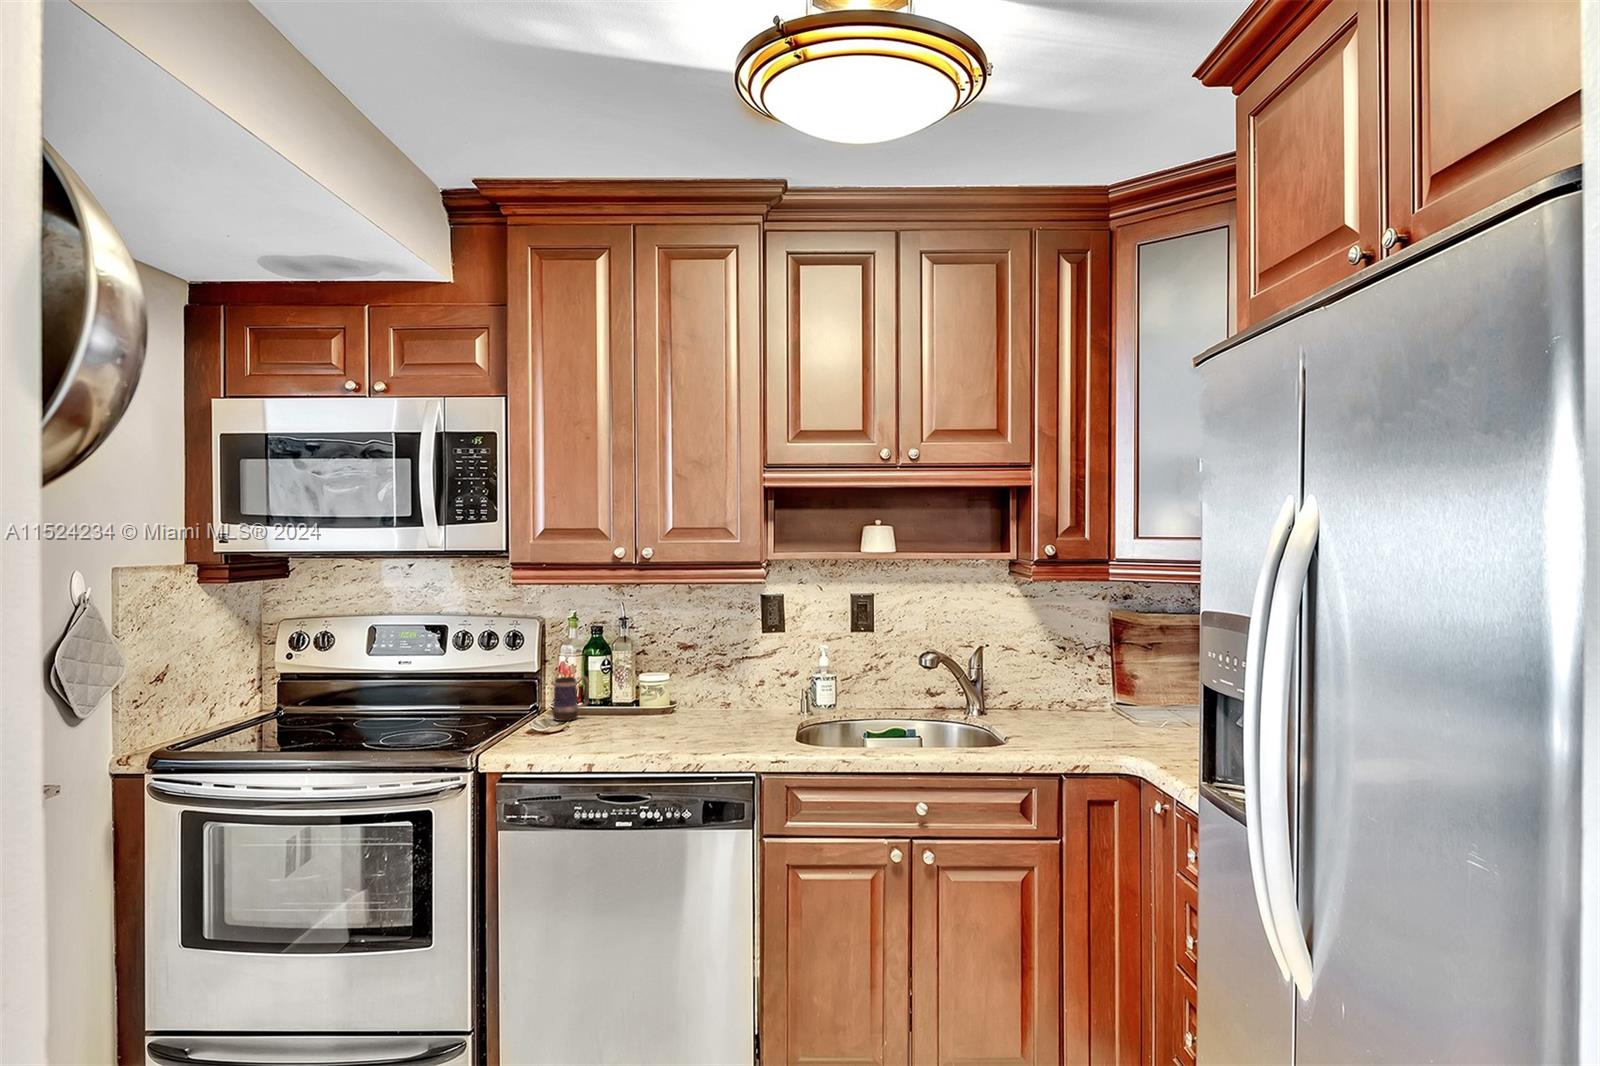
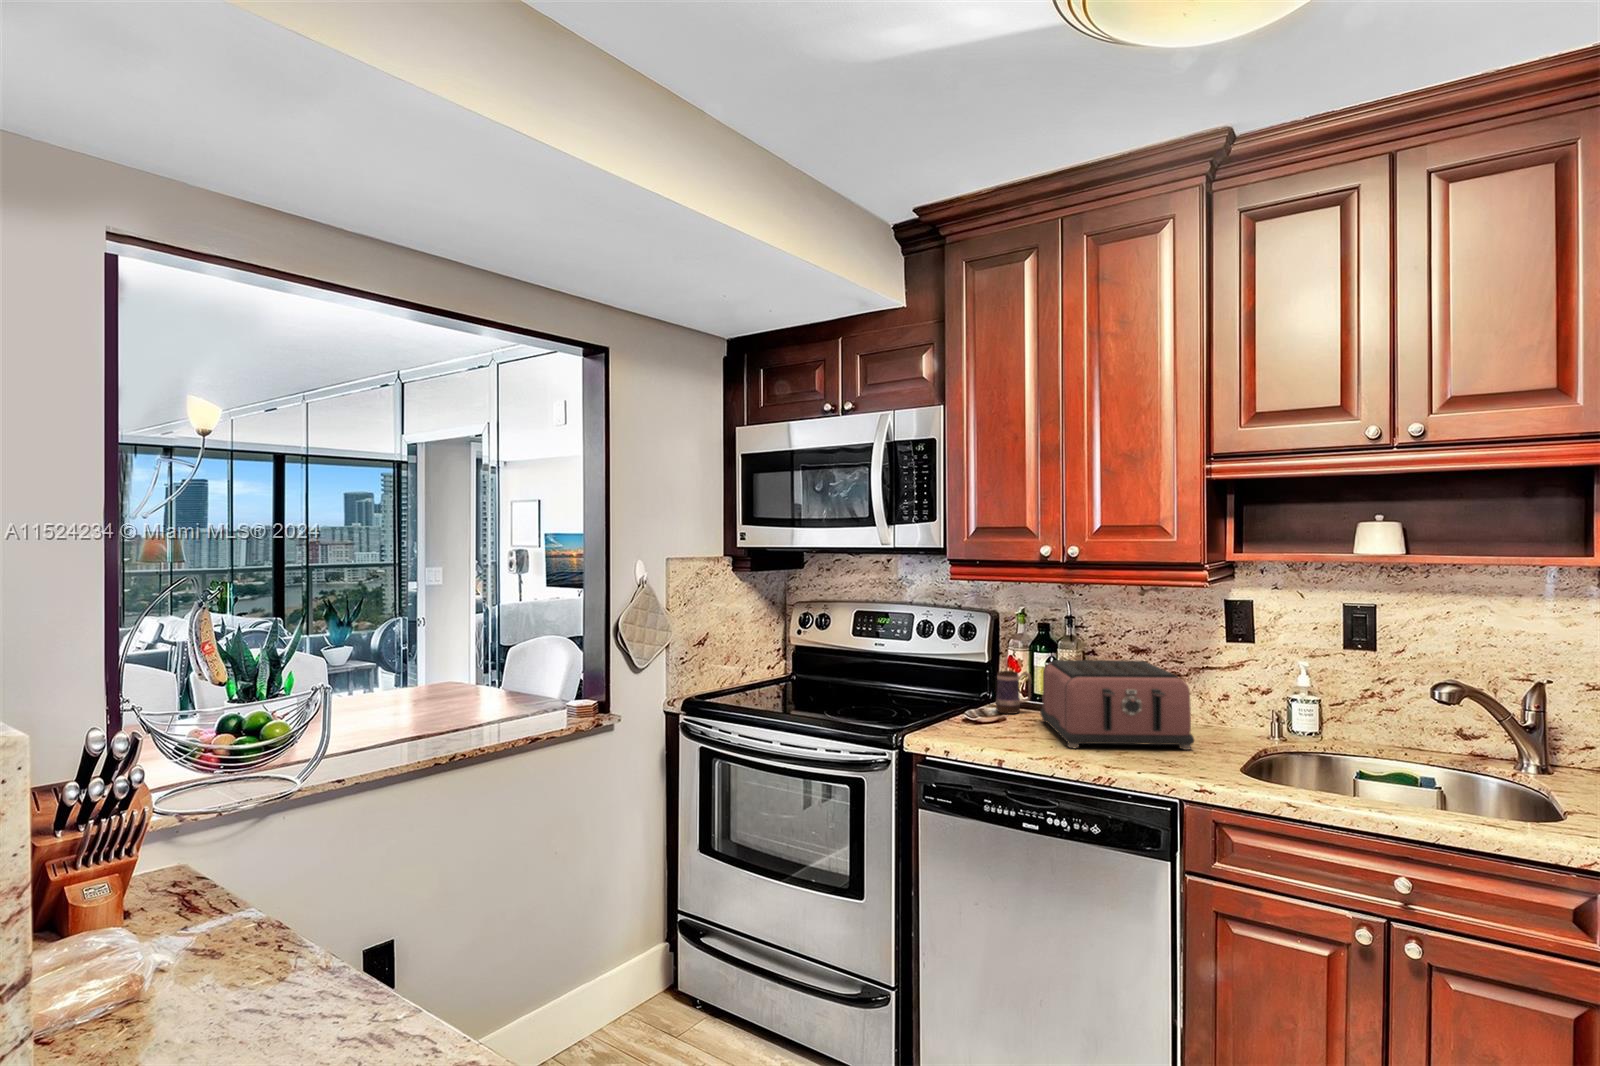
toaster: none [603,655,752,743] -> present [1040,660,1194,750]

